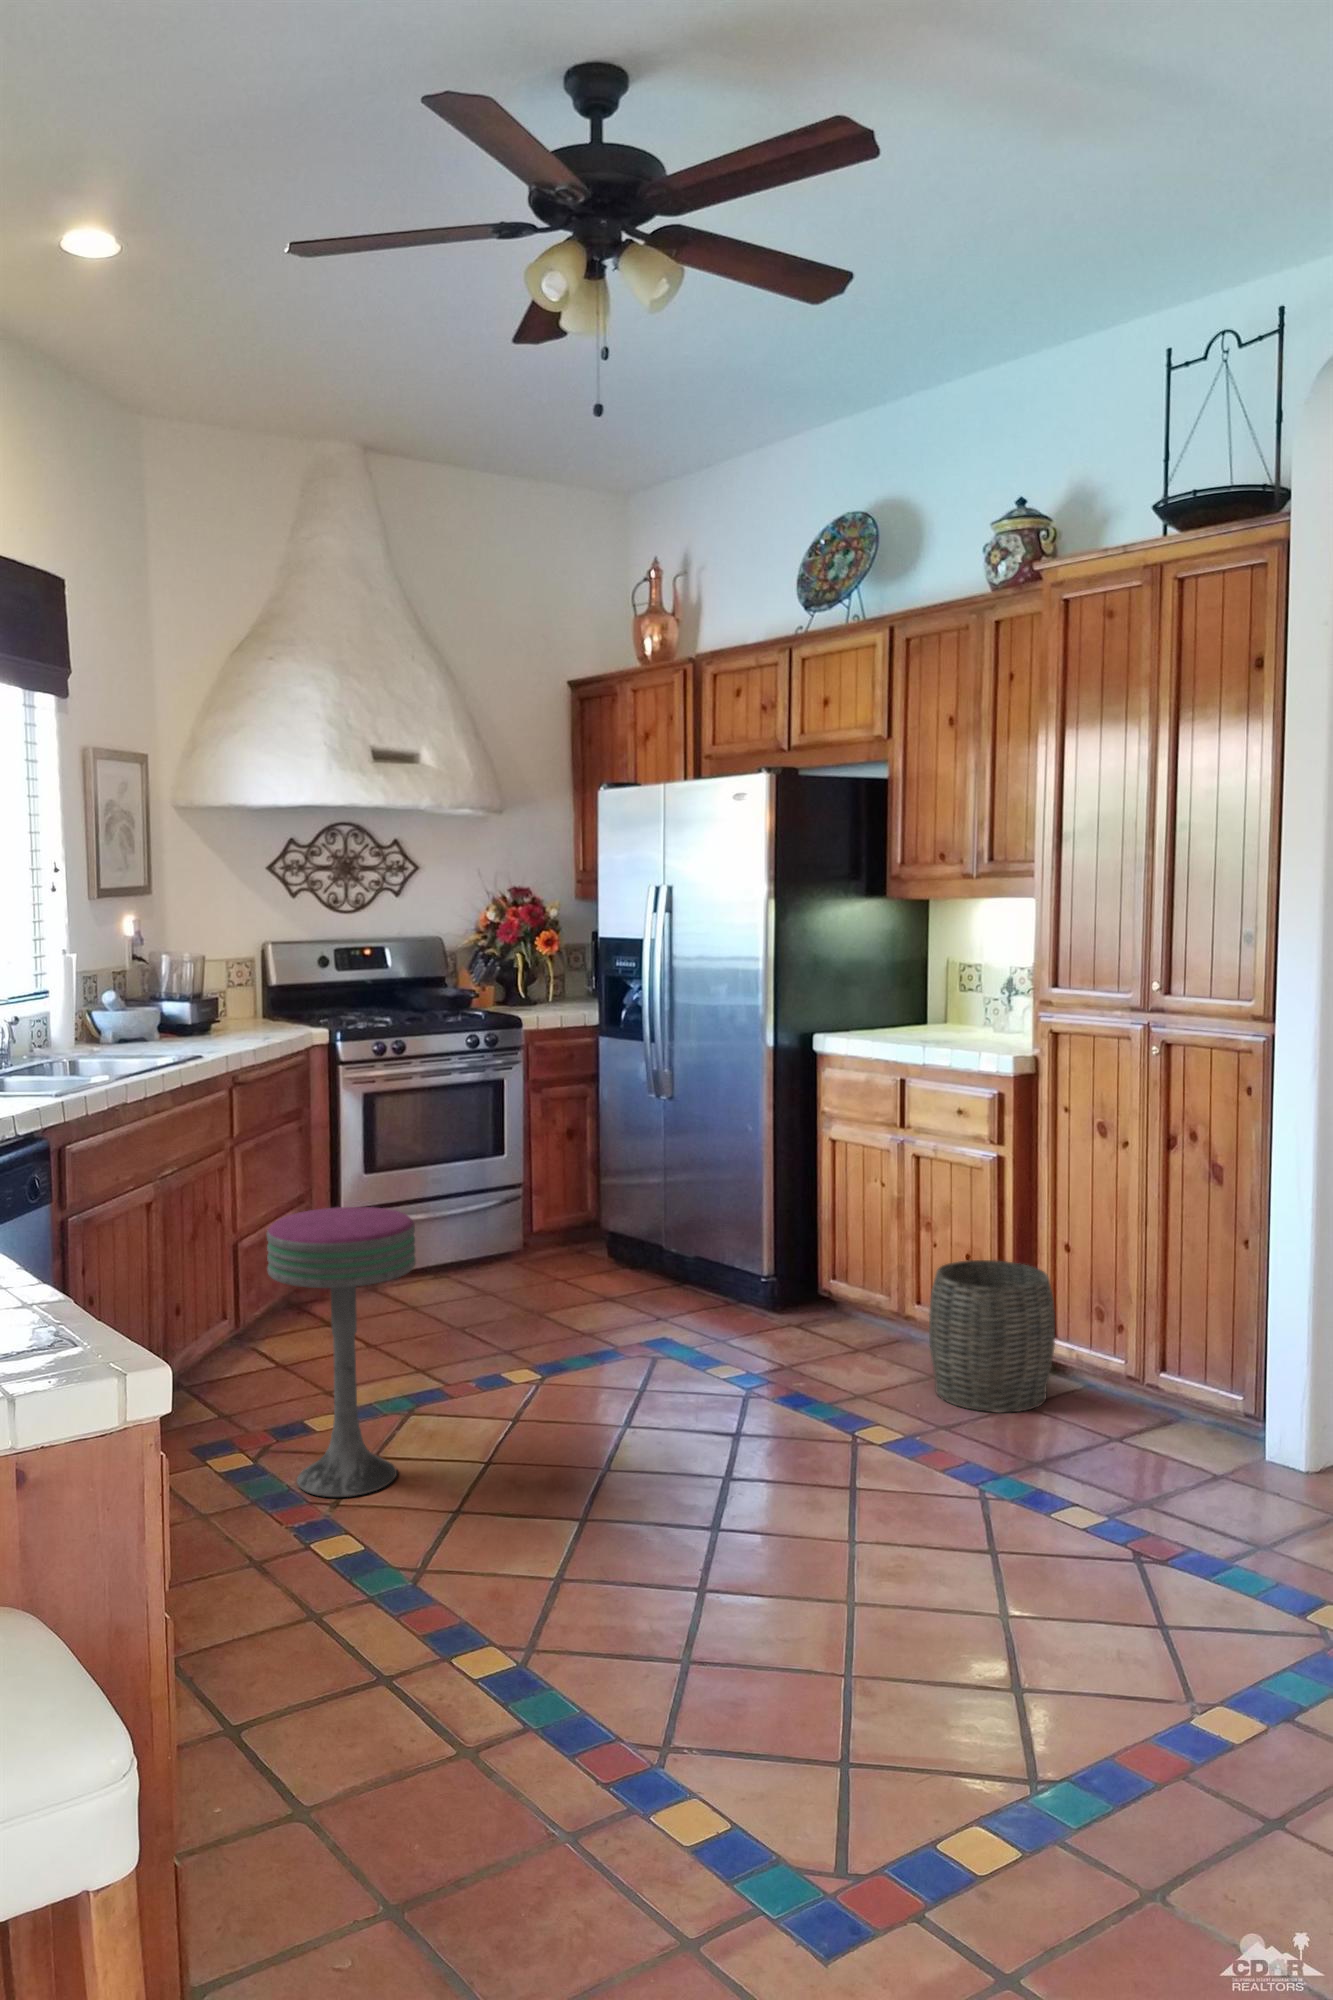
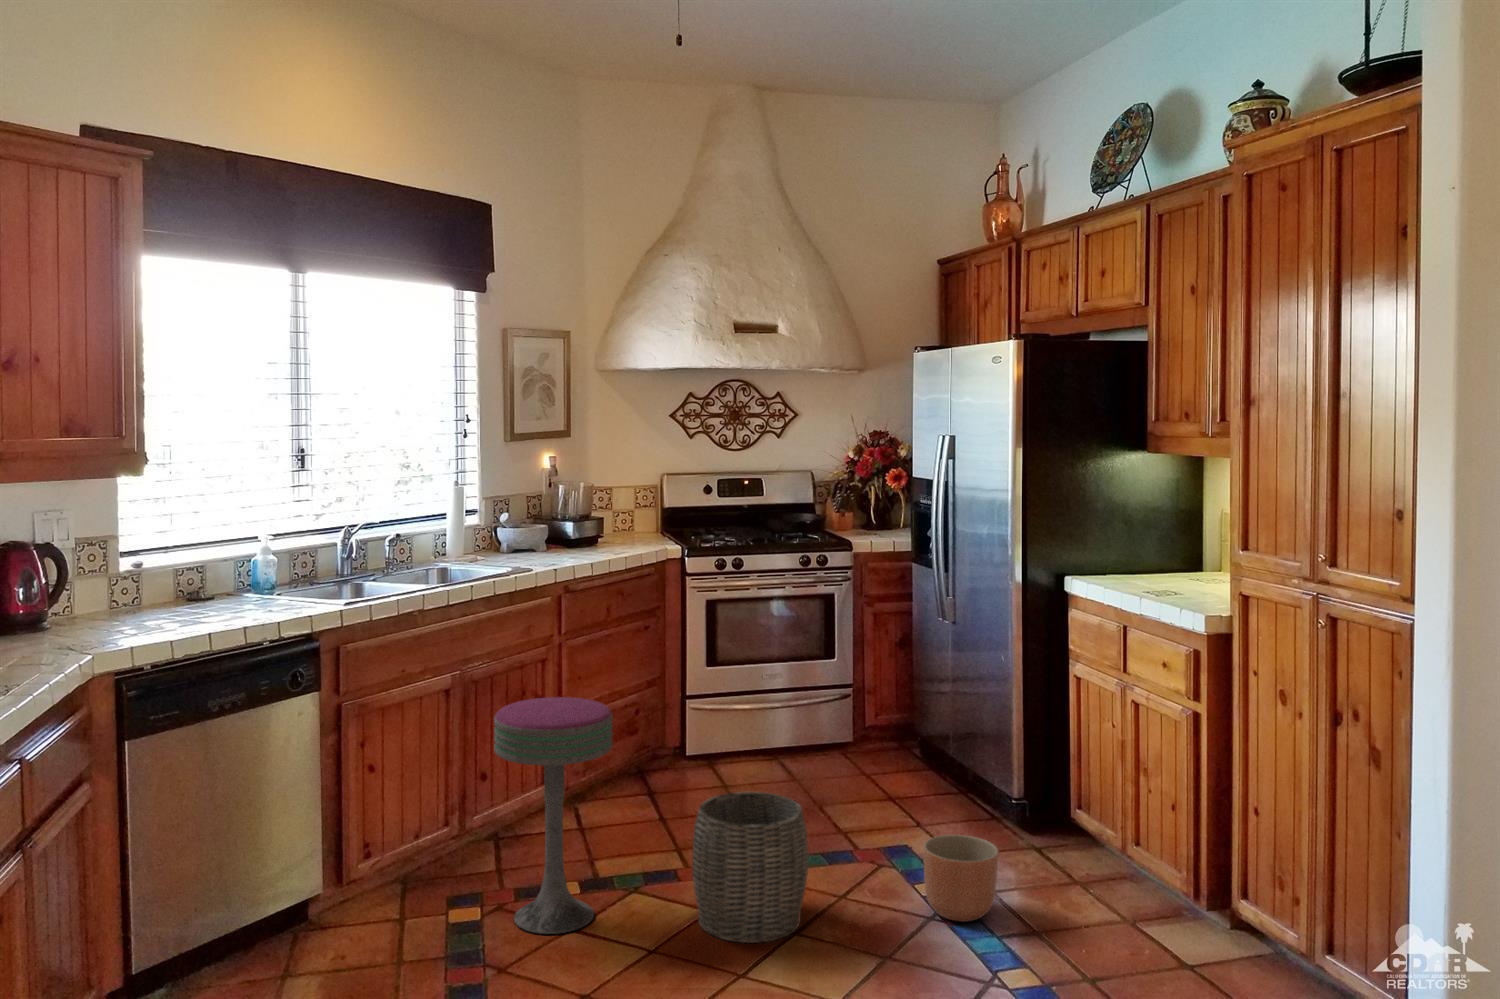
woven basket: present [929,1260,1055,1413] -> present [692,792,808,943]
planter: none [745,1316,825,1406] -> present [923,835,998,921]

